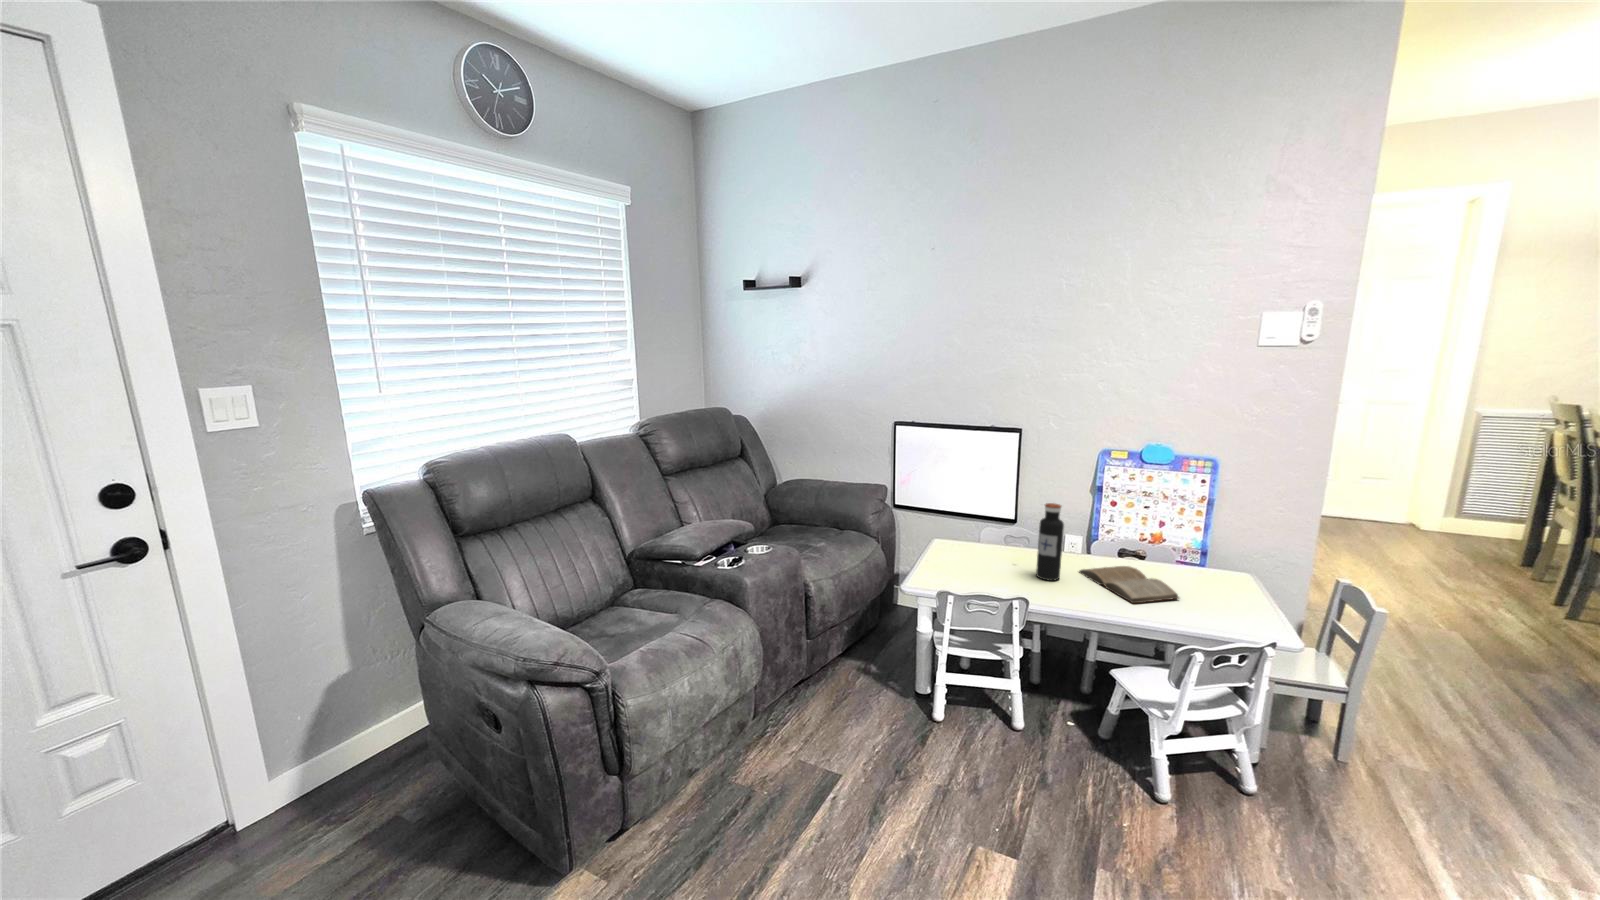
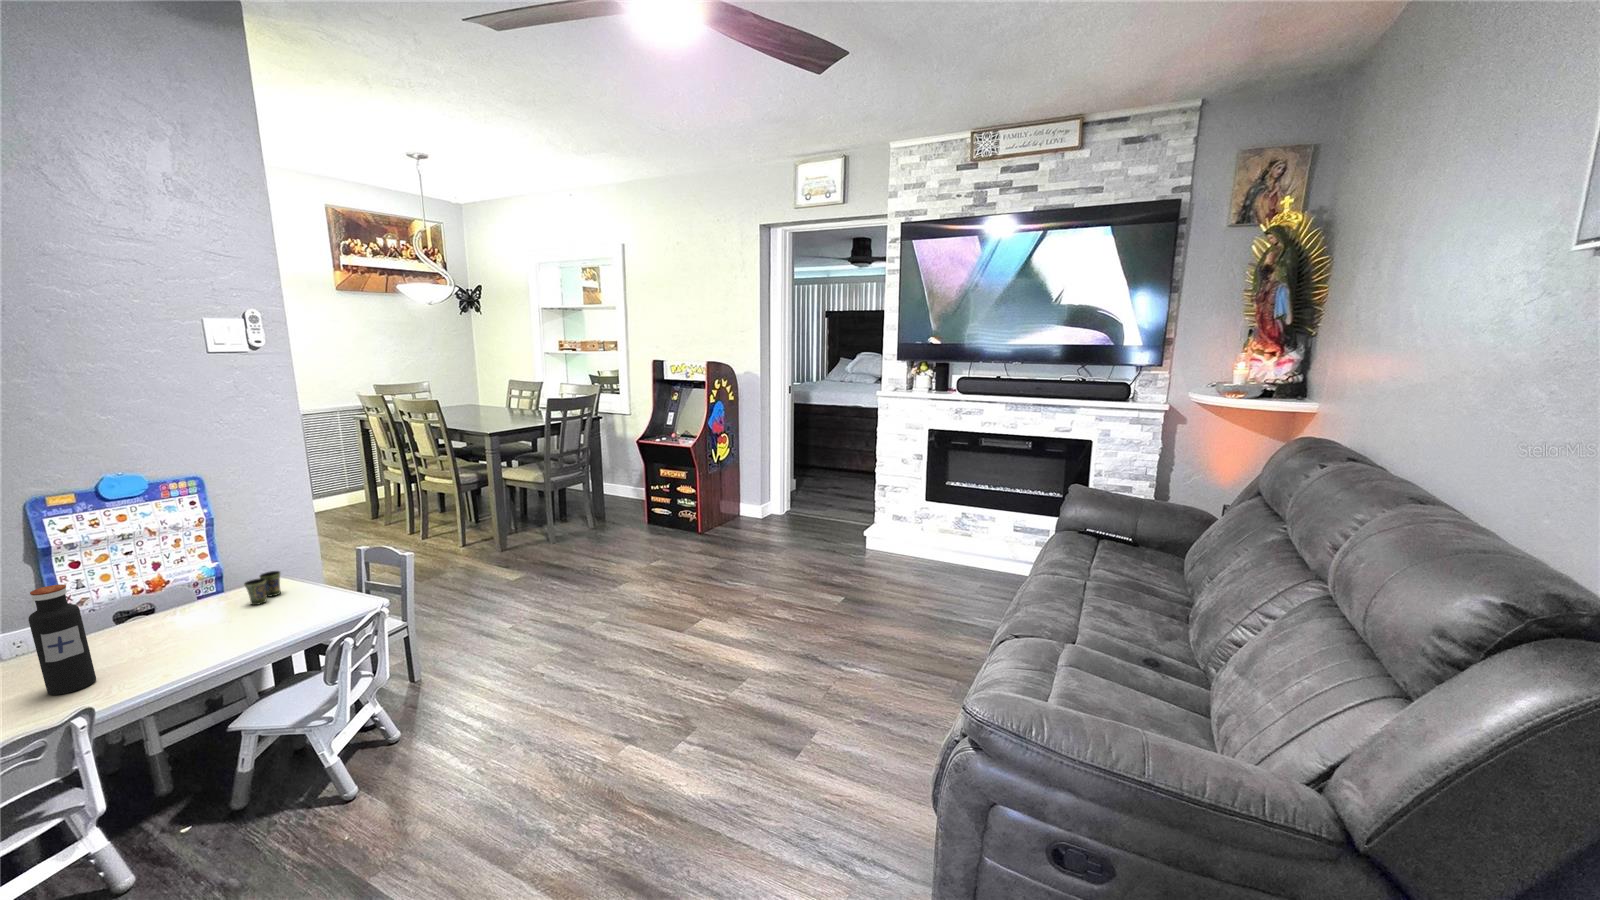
cup: none [1189,561,1226,587] -> present [244,571,281,605]
book: present [1079,566,1179,603] -> none [105,613,267,661]

